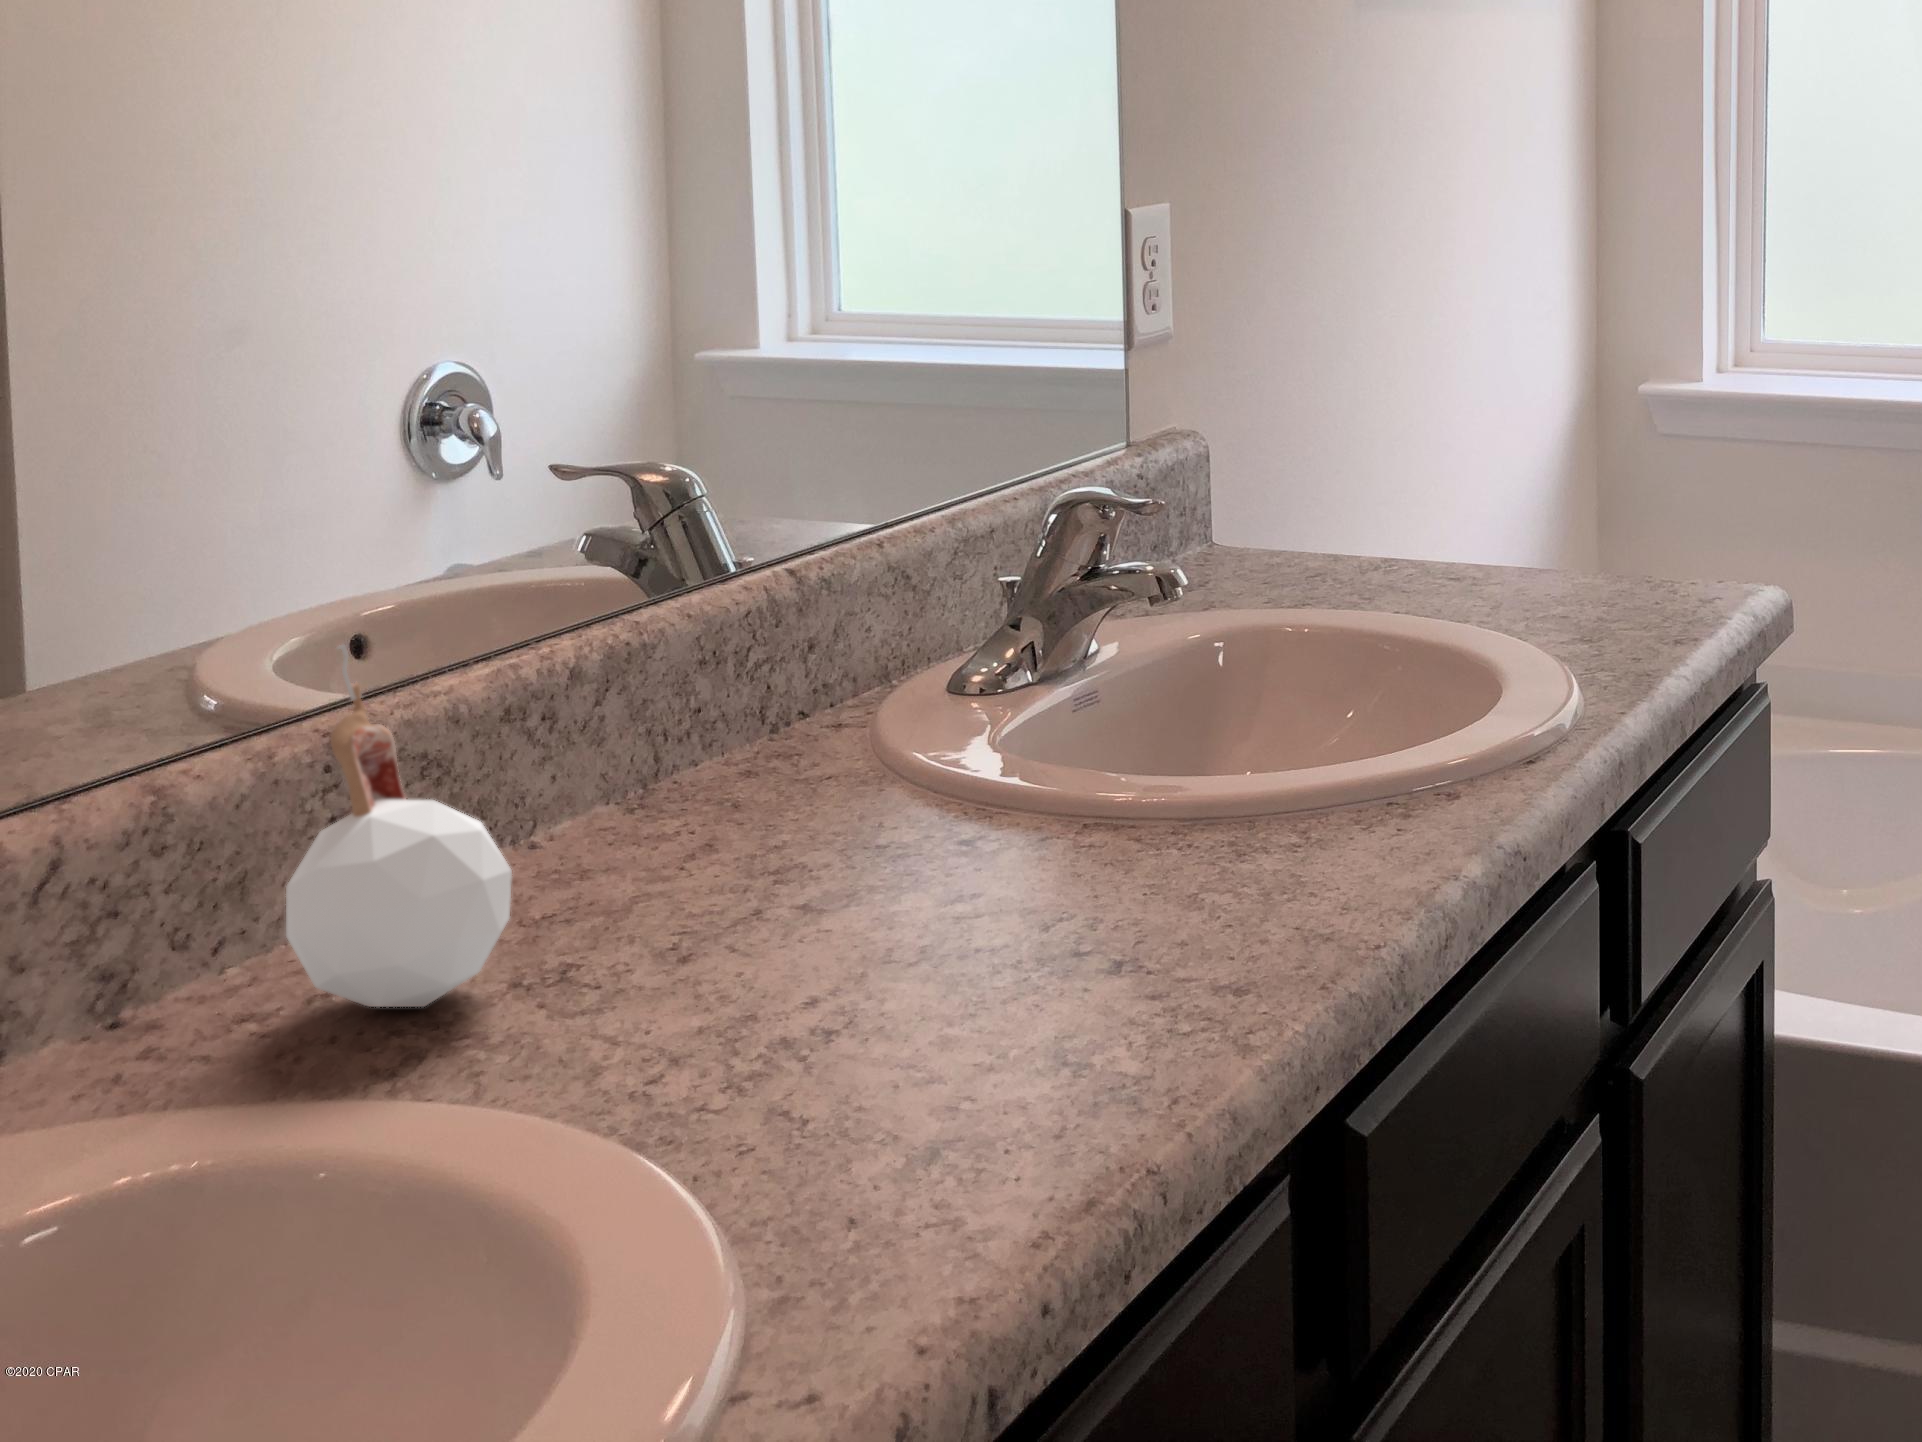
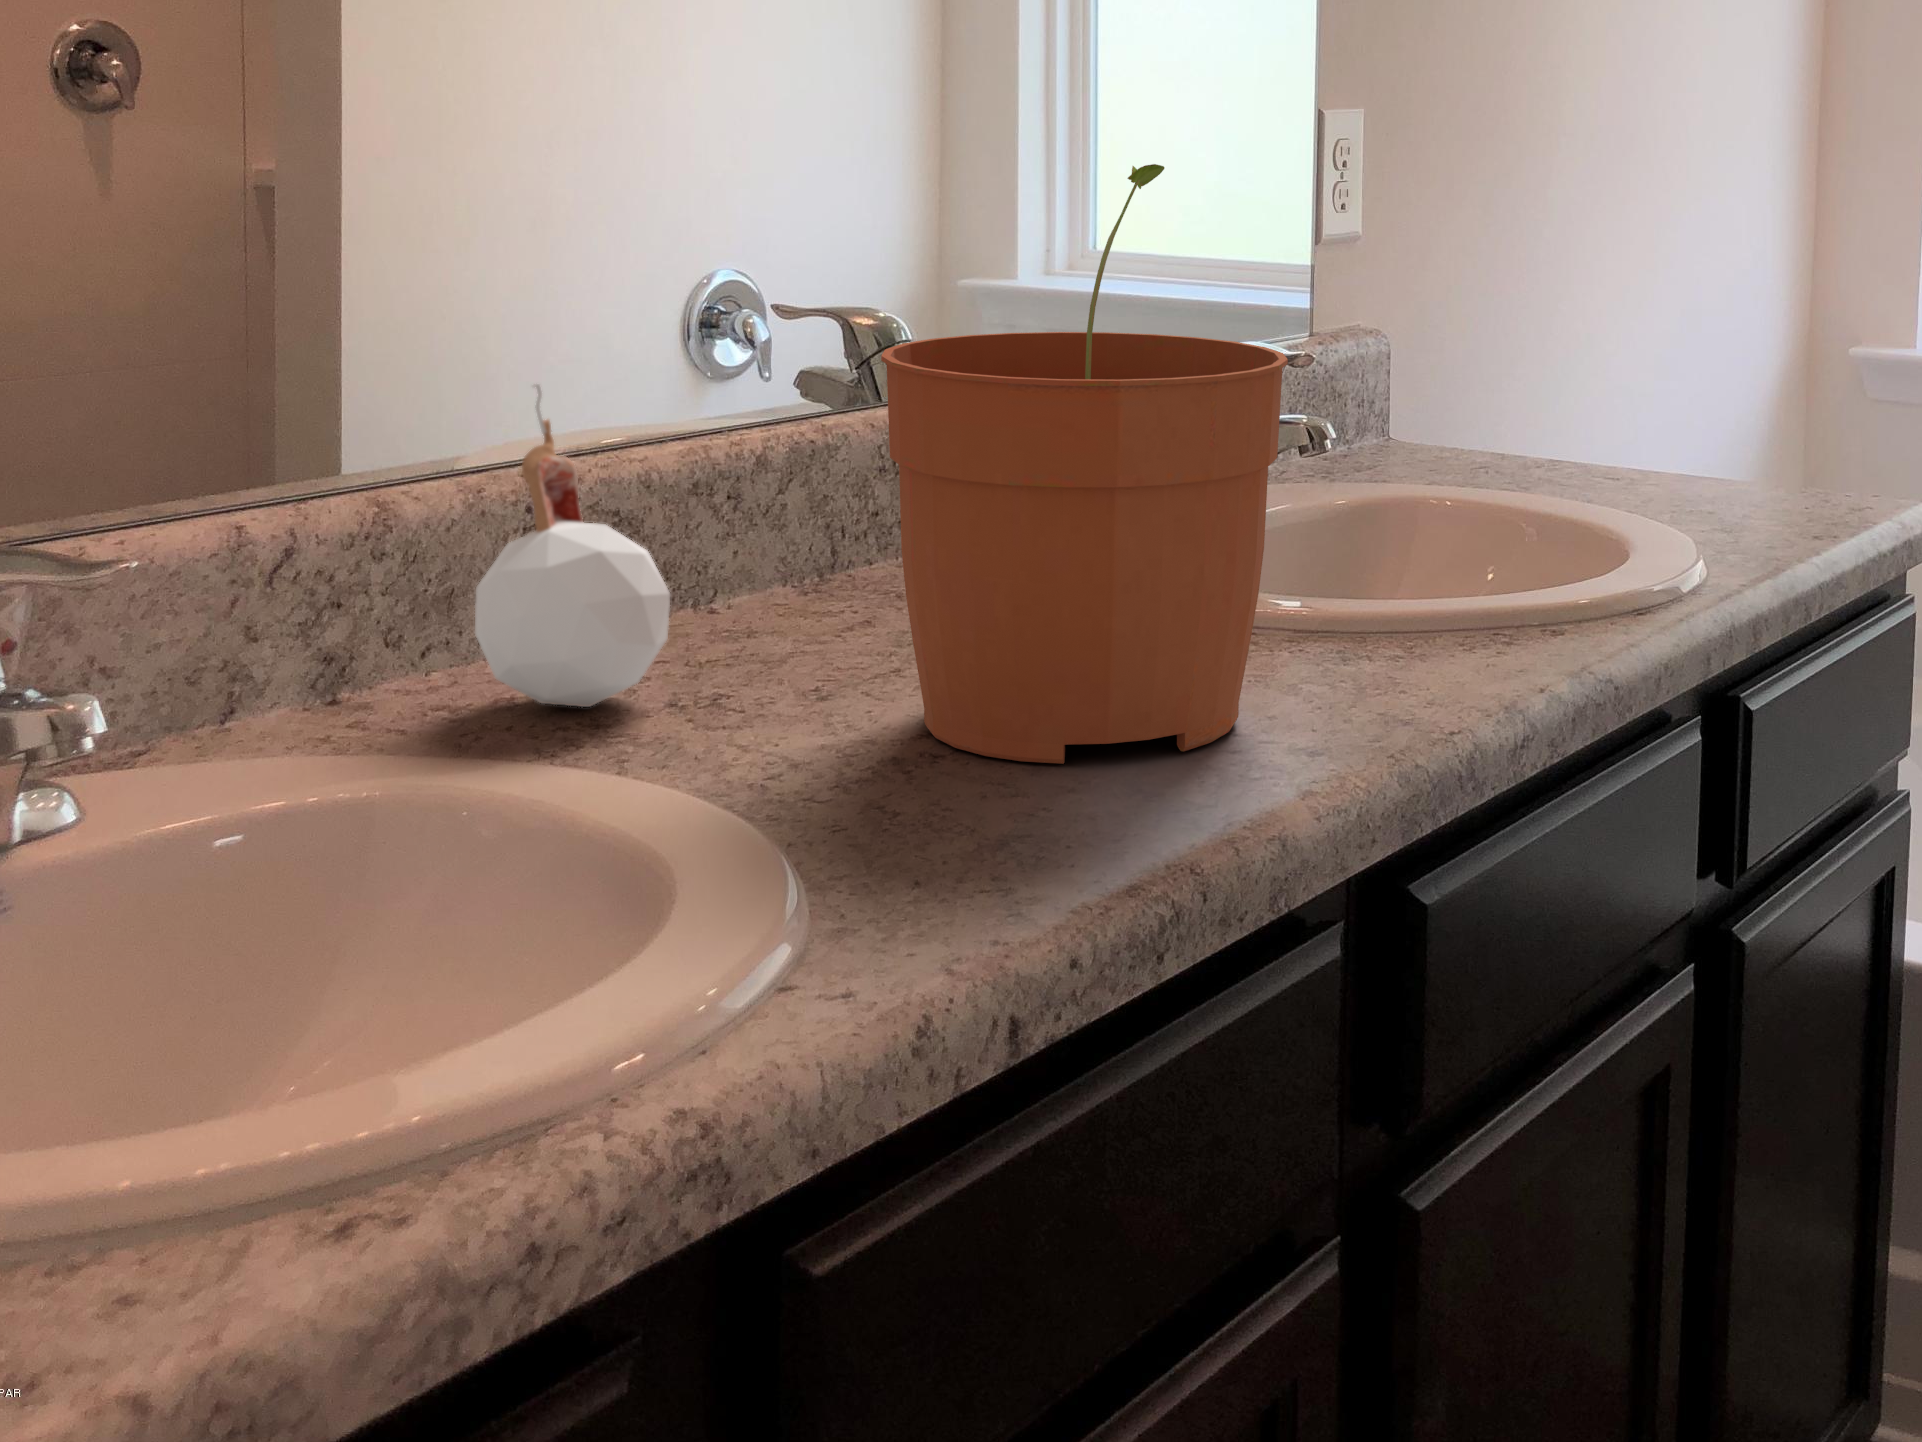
plant pot: none [751,368,1193,1037] -> present [881,164,1288,764]

